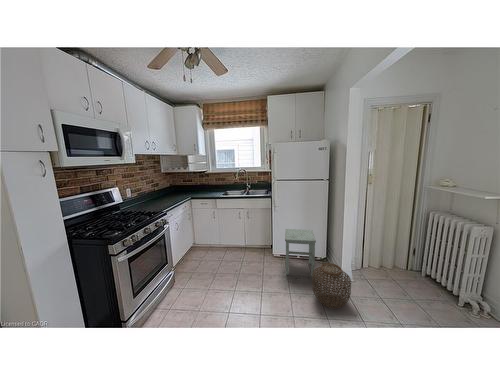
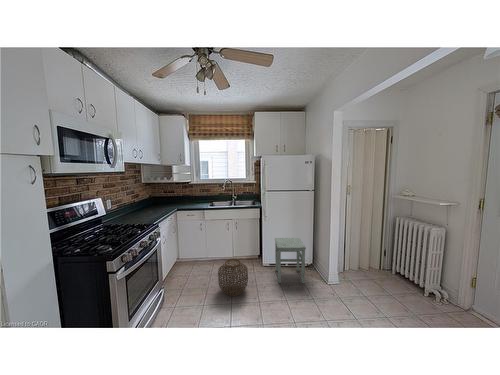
woven basket: present [312,263,351,309] -> present [218,259,248,296]

